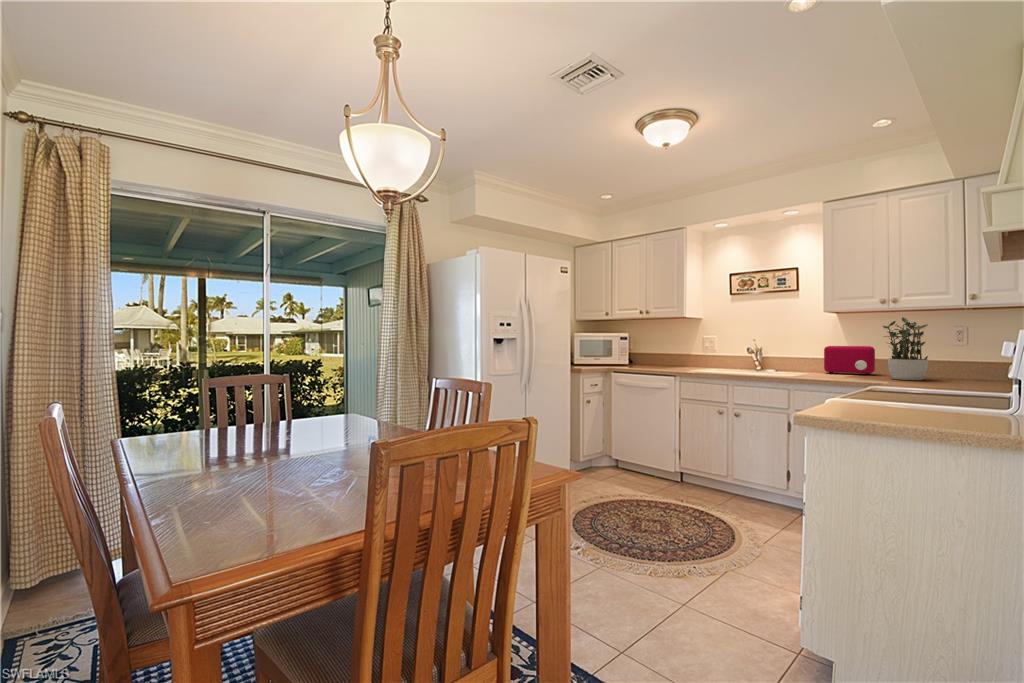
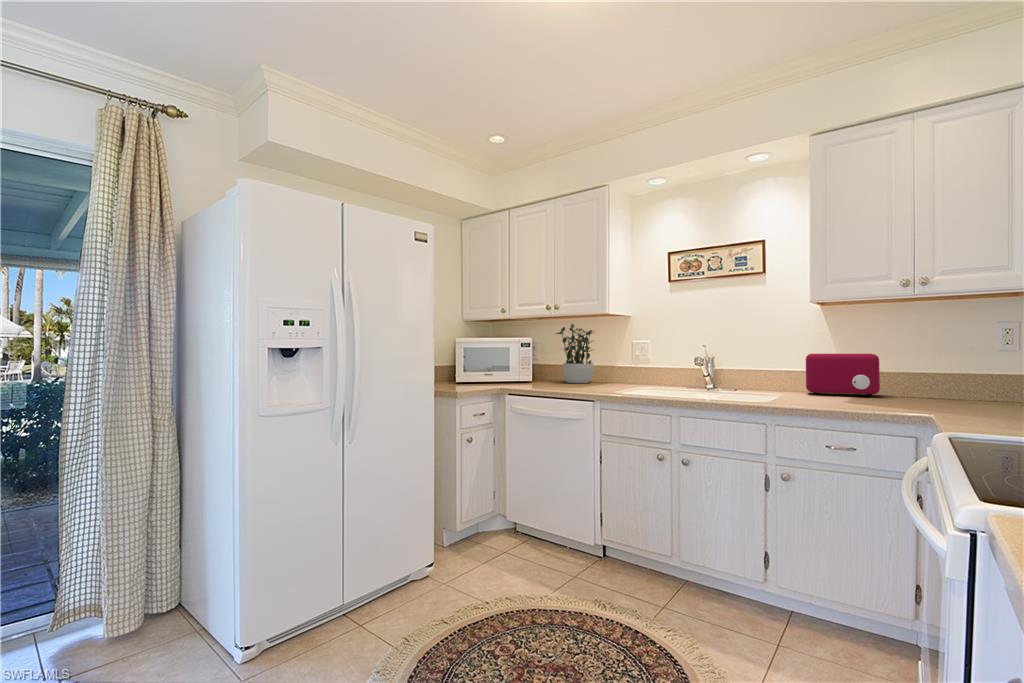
potted plant: present [883,318,928,380] -> present [556,324,594,383]

